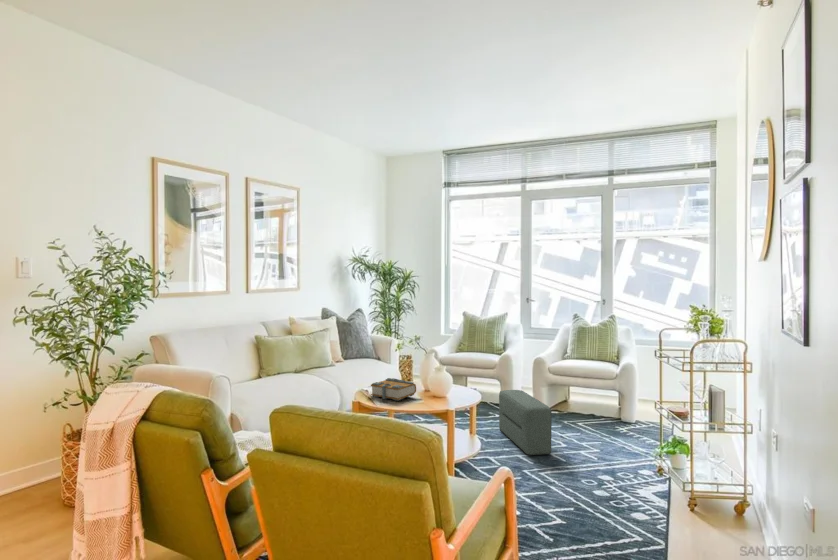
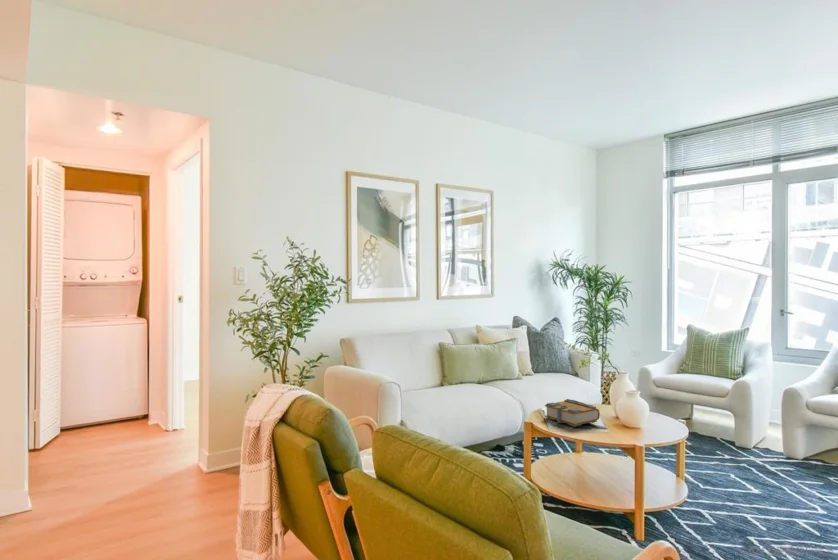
pouf: present [499,390,552,455] -> none [725,427,798,520]

